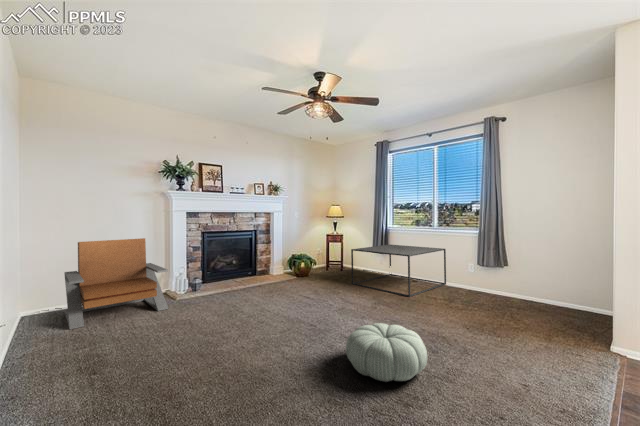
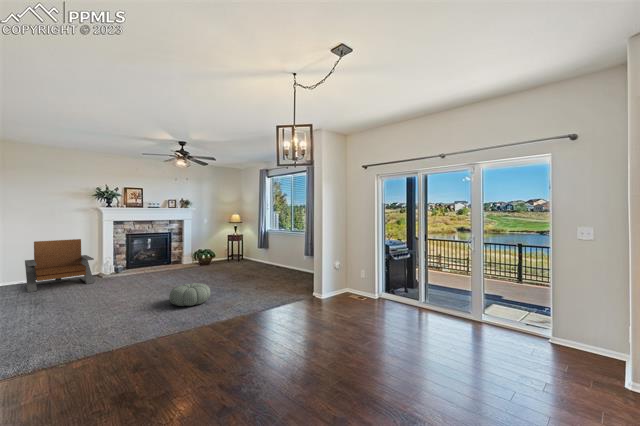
coffee table: present [351,245,446,297] -> none [231,243,292,276]

